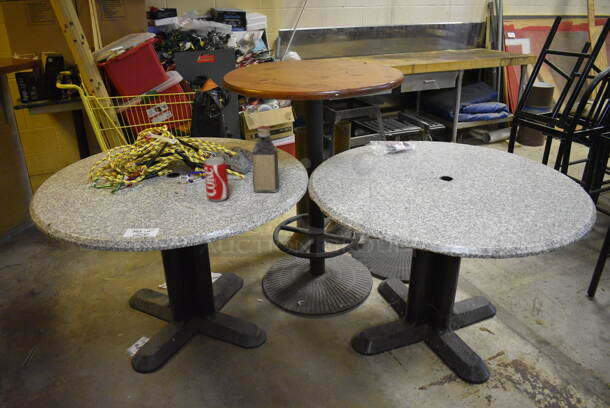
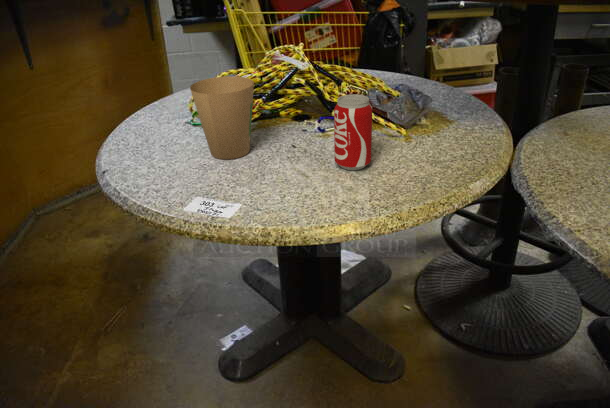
bottle: present [252,126,279,192] -> none [414,45,469,167]
paper cup: none [106,153,149,206] -> present [190,76,254,159]

